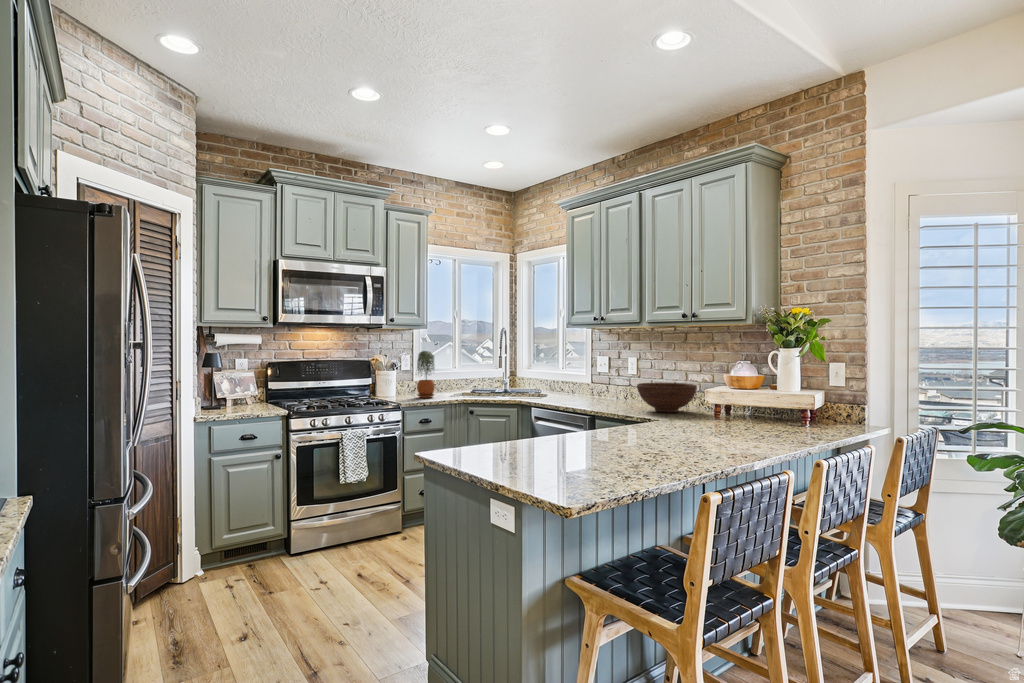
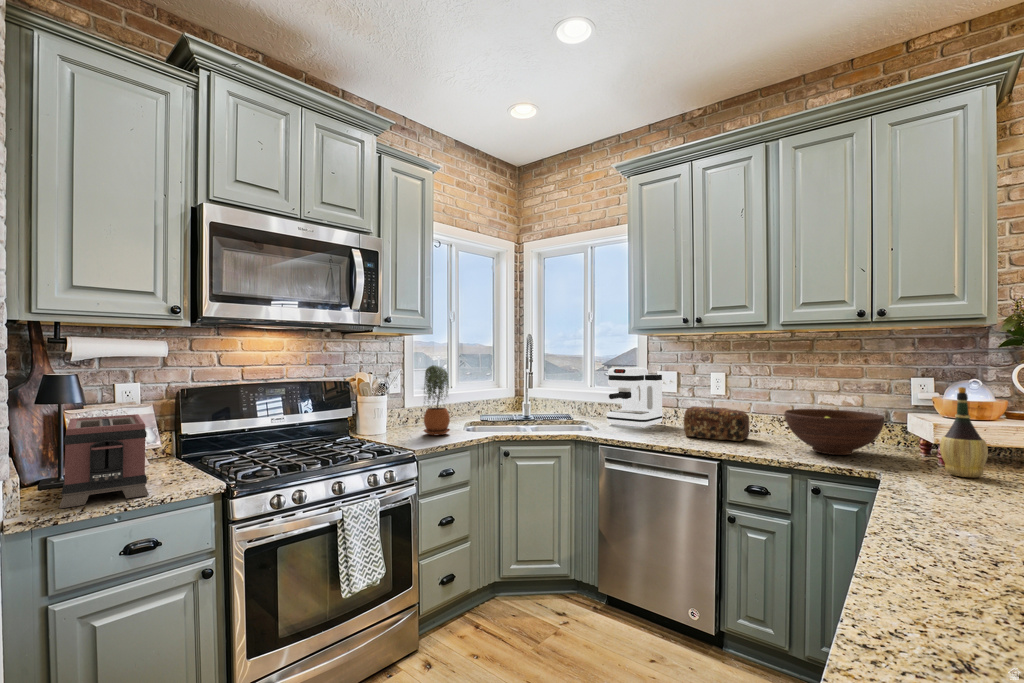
coffee maker: none [552,354,598,398] -> present [607,367,663,428]
wine bottle: none [696,365,720,422] -> present [940,387,988,477]
toaster: none [214,375,252,414] -> present [59,414,149,508]
bread loaf: none [591,381,636,405] -> present [684,406,749,441]

